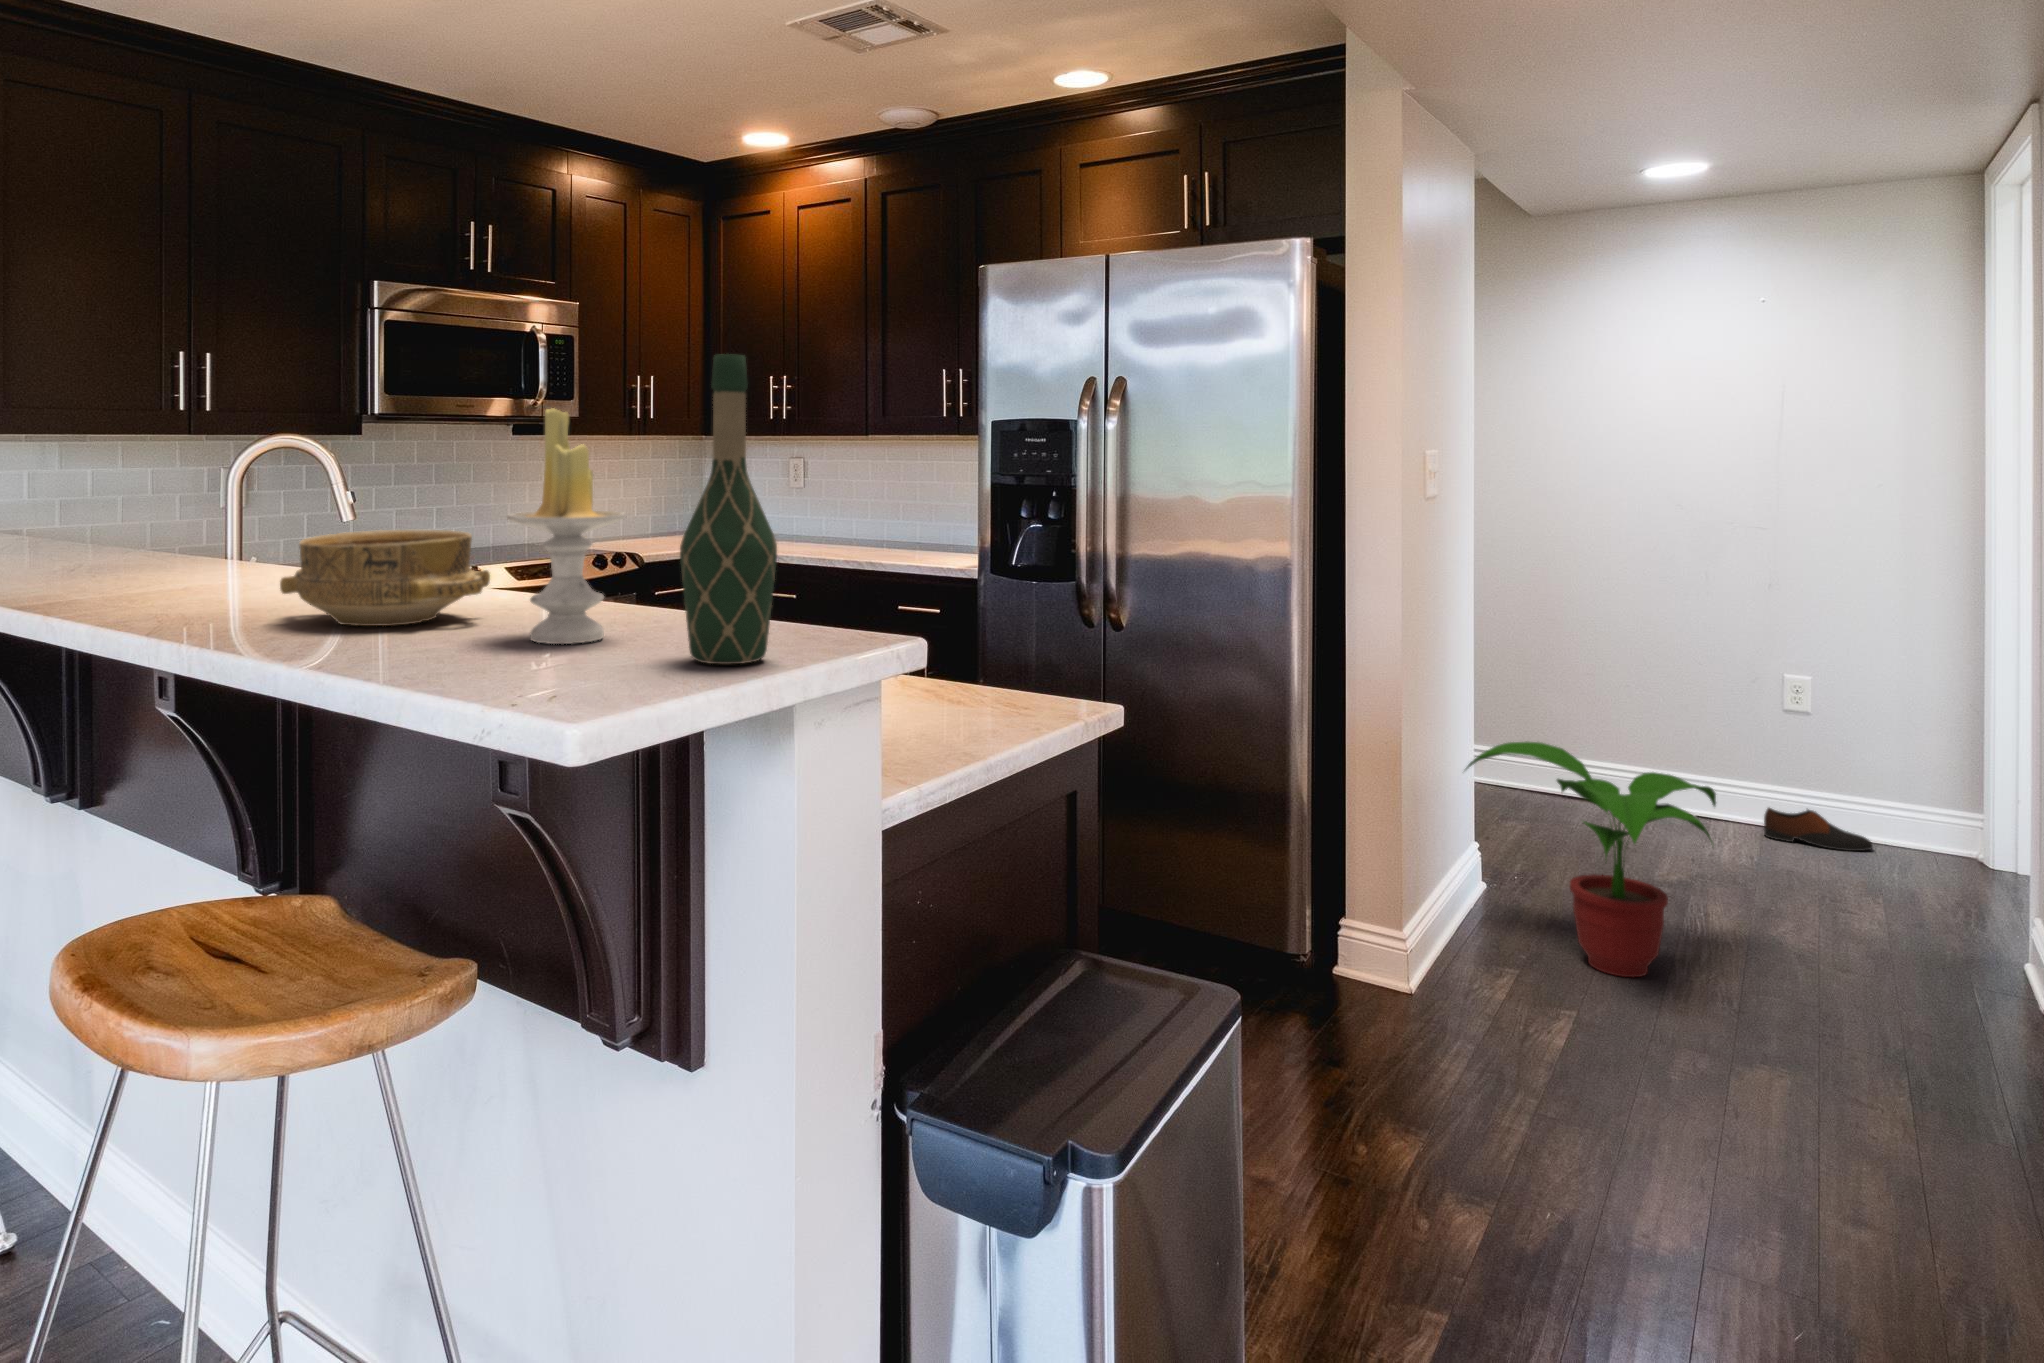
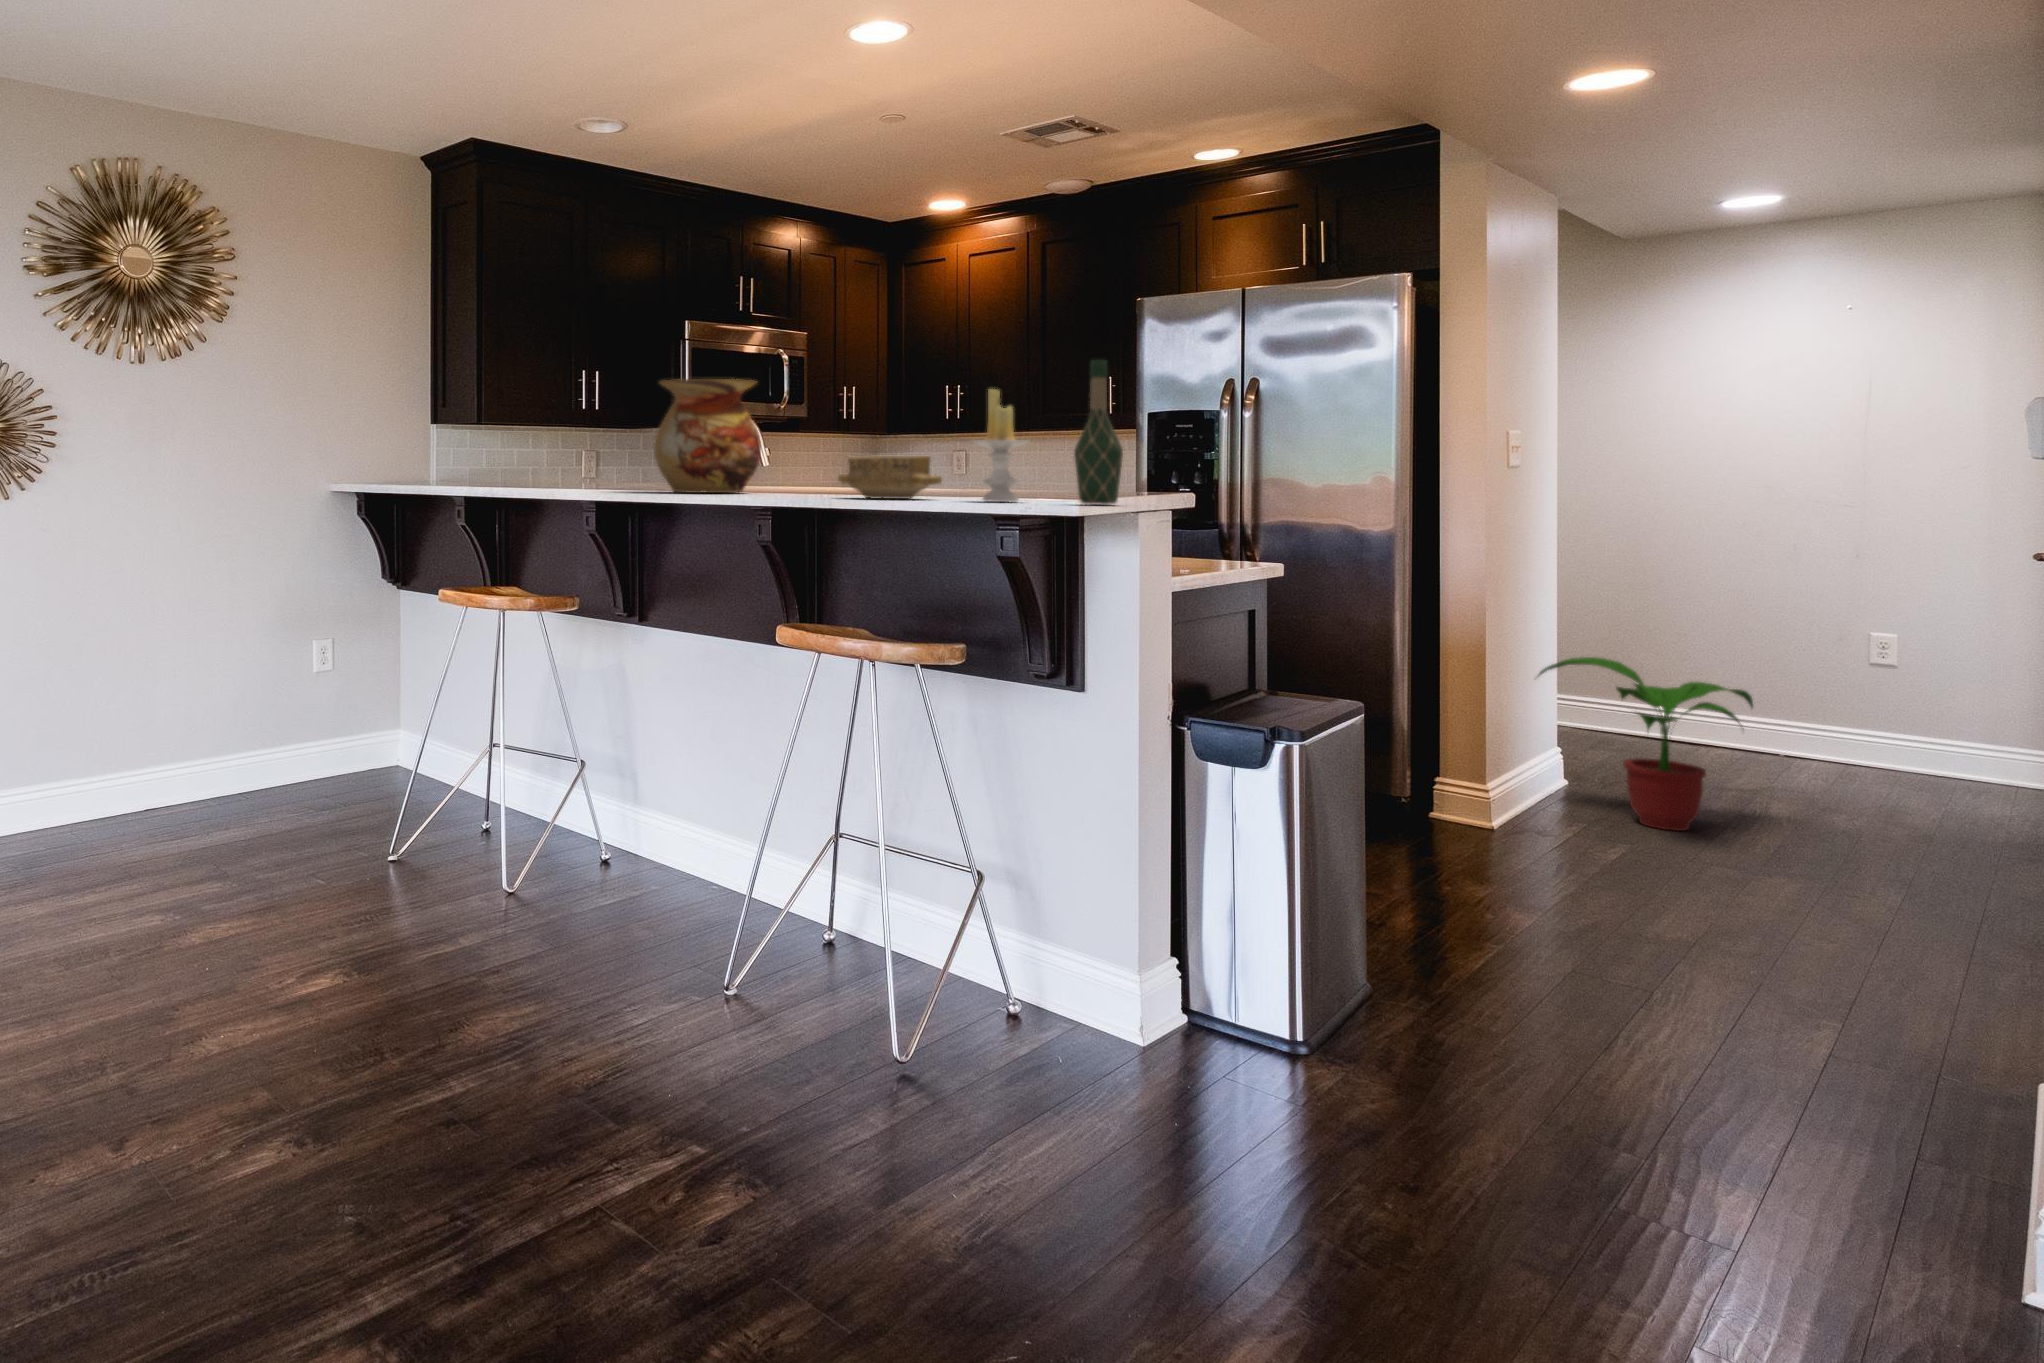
vase: none [37,376,259,588] -> present [654,379,761,493]
shoe: present [1764,808,1873,851] -> none [1832,742,1936,778]

